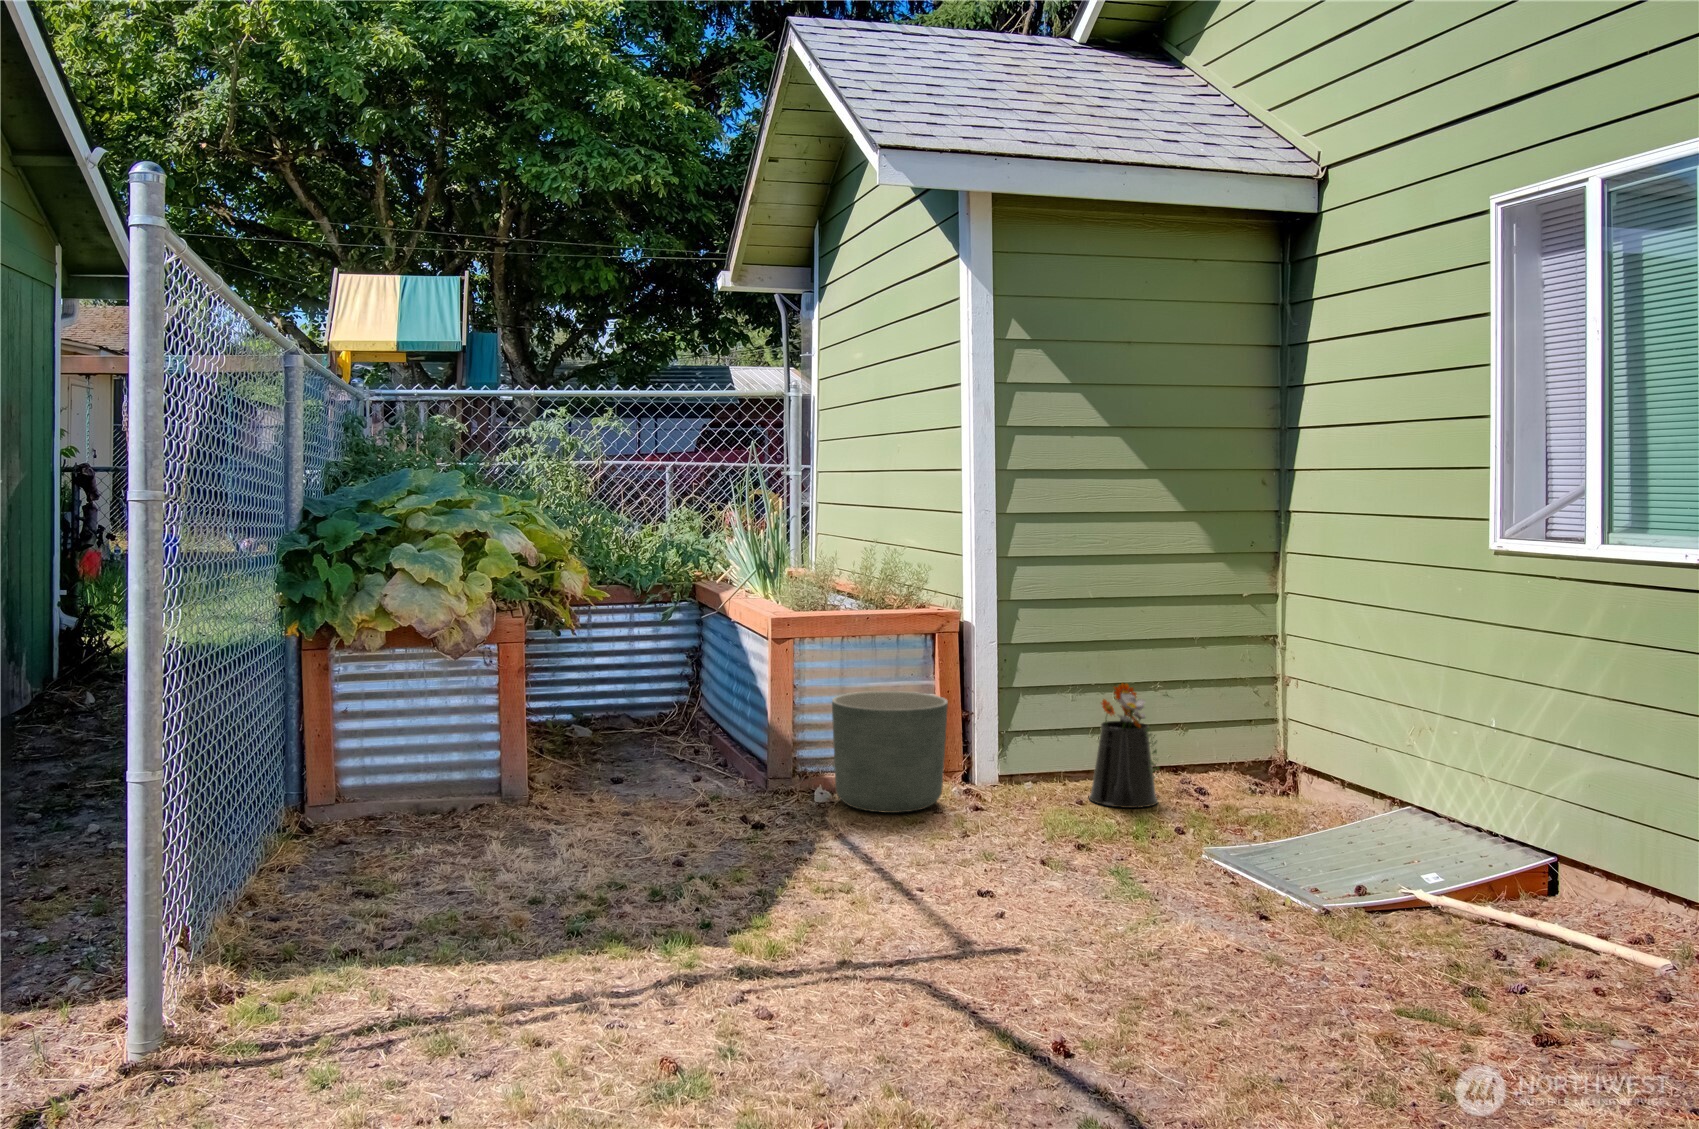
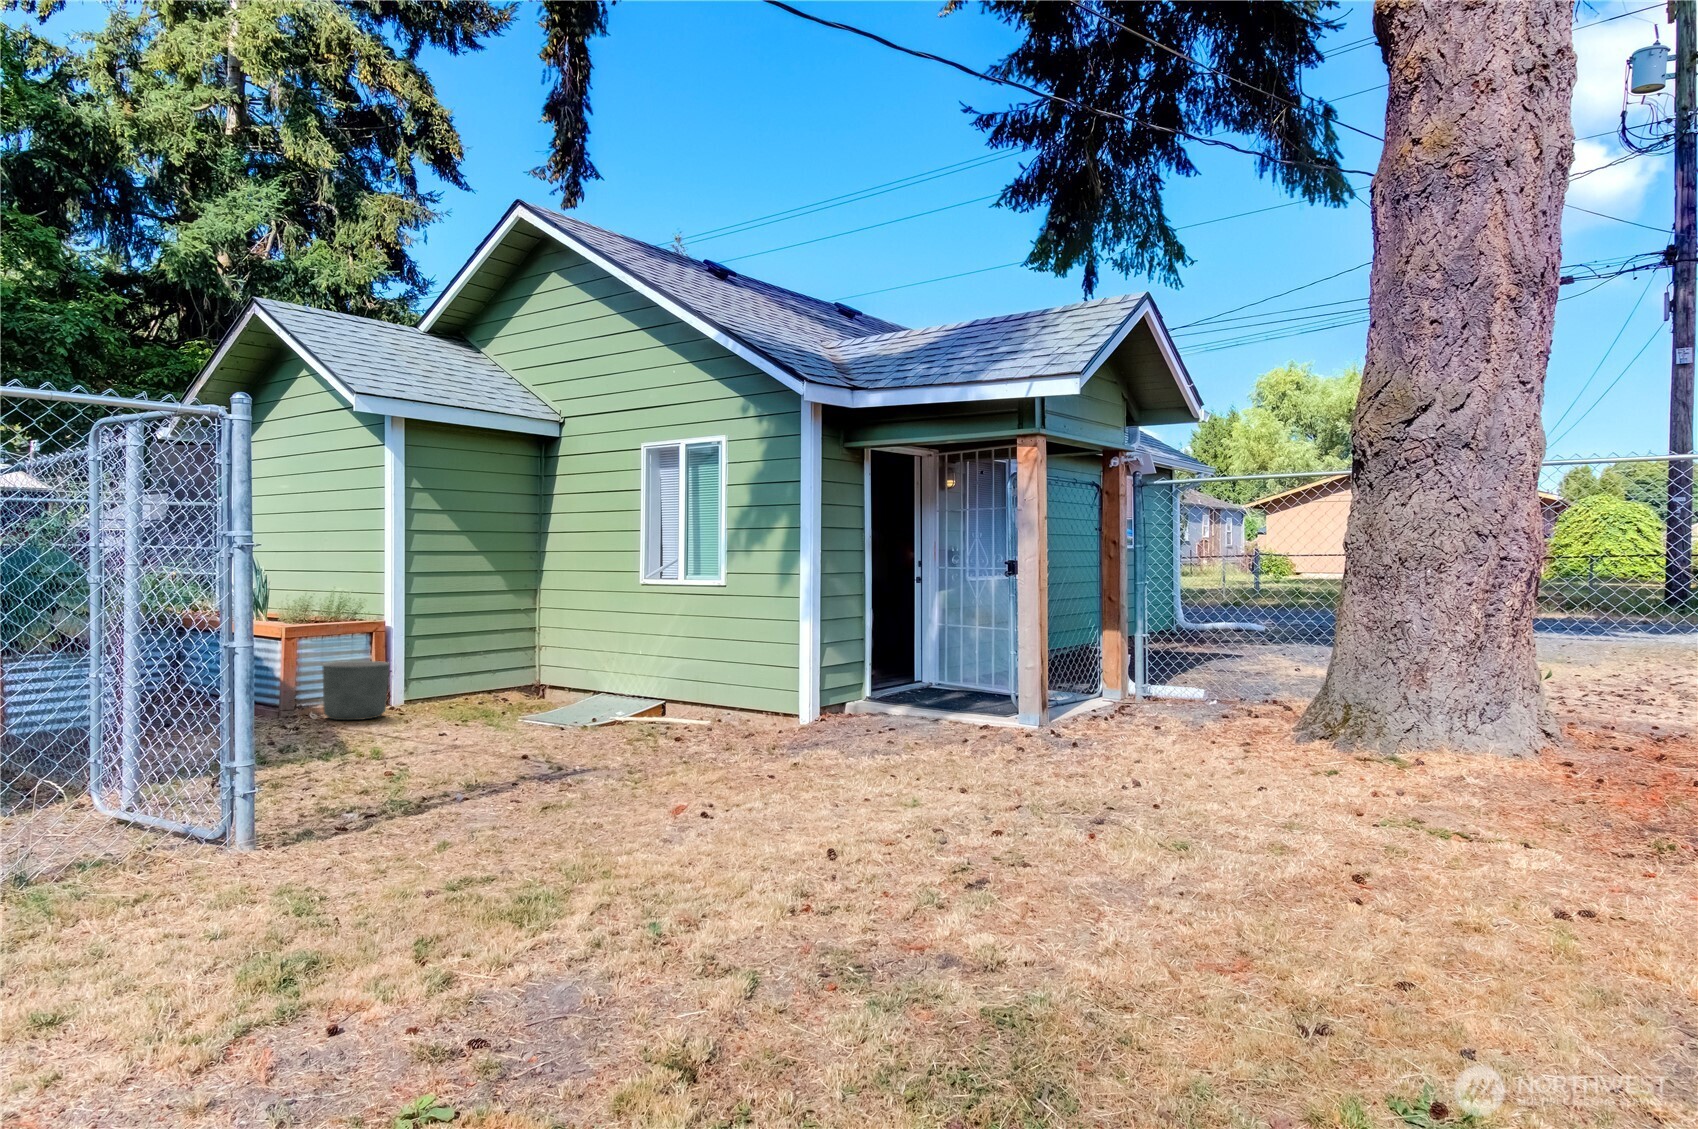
watering can: present [1089,683,1158,808] -> none [455,651,491,709]

